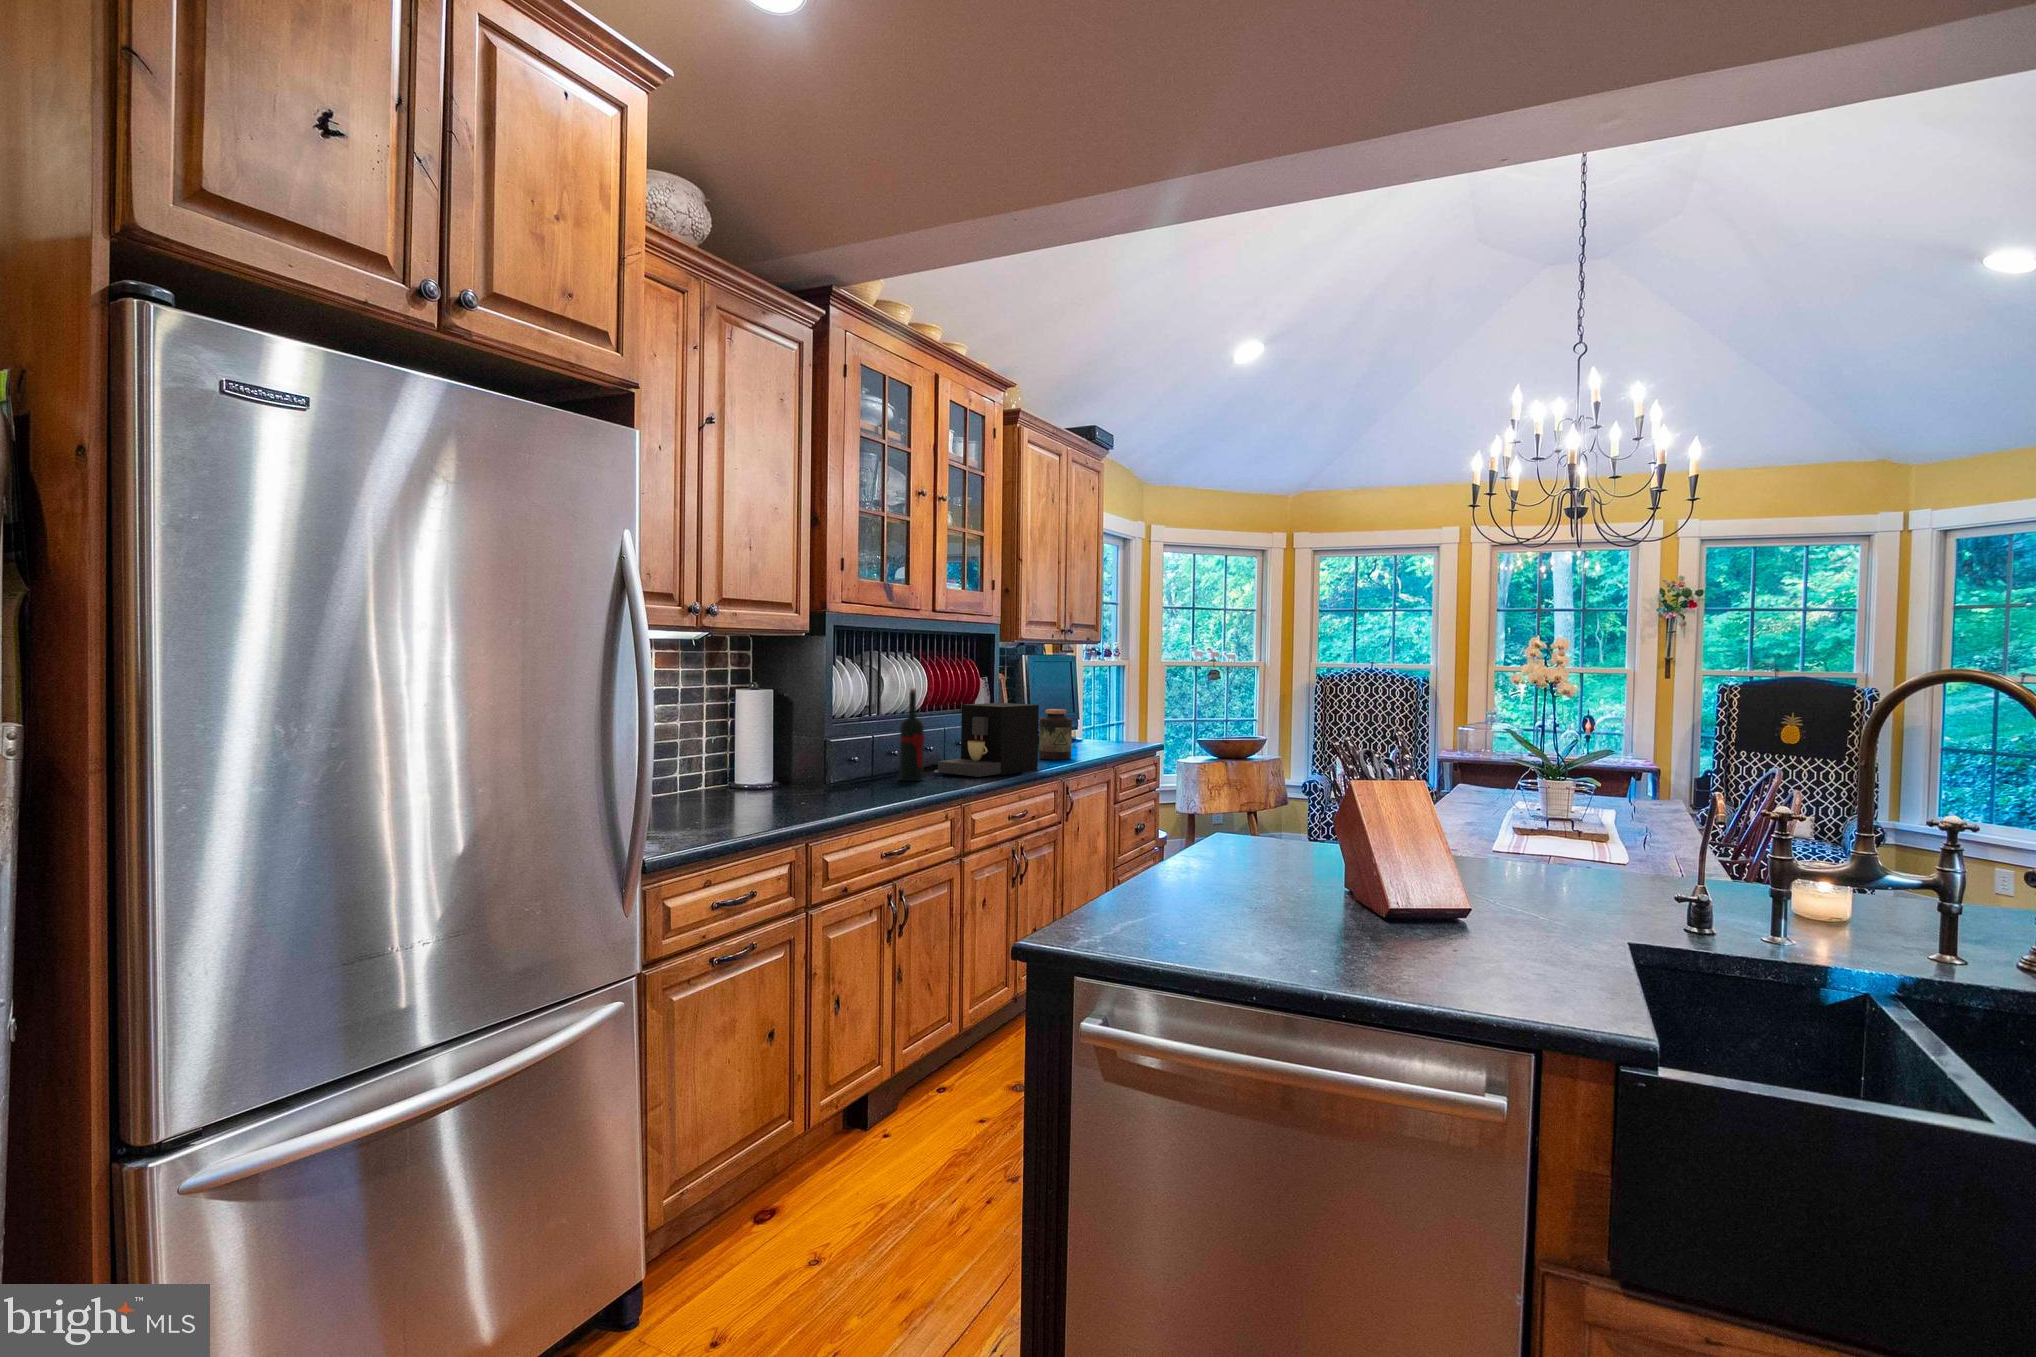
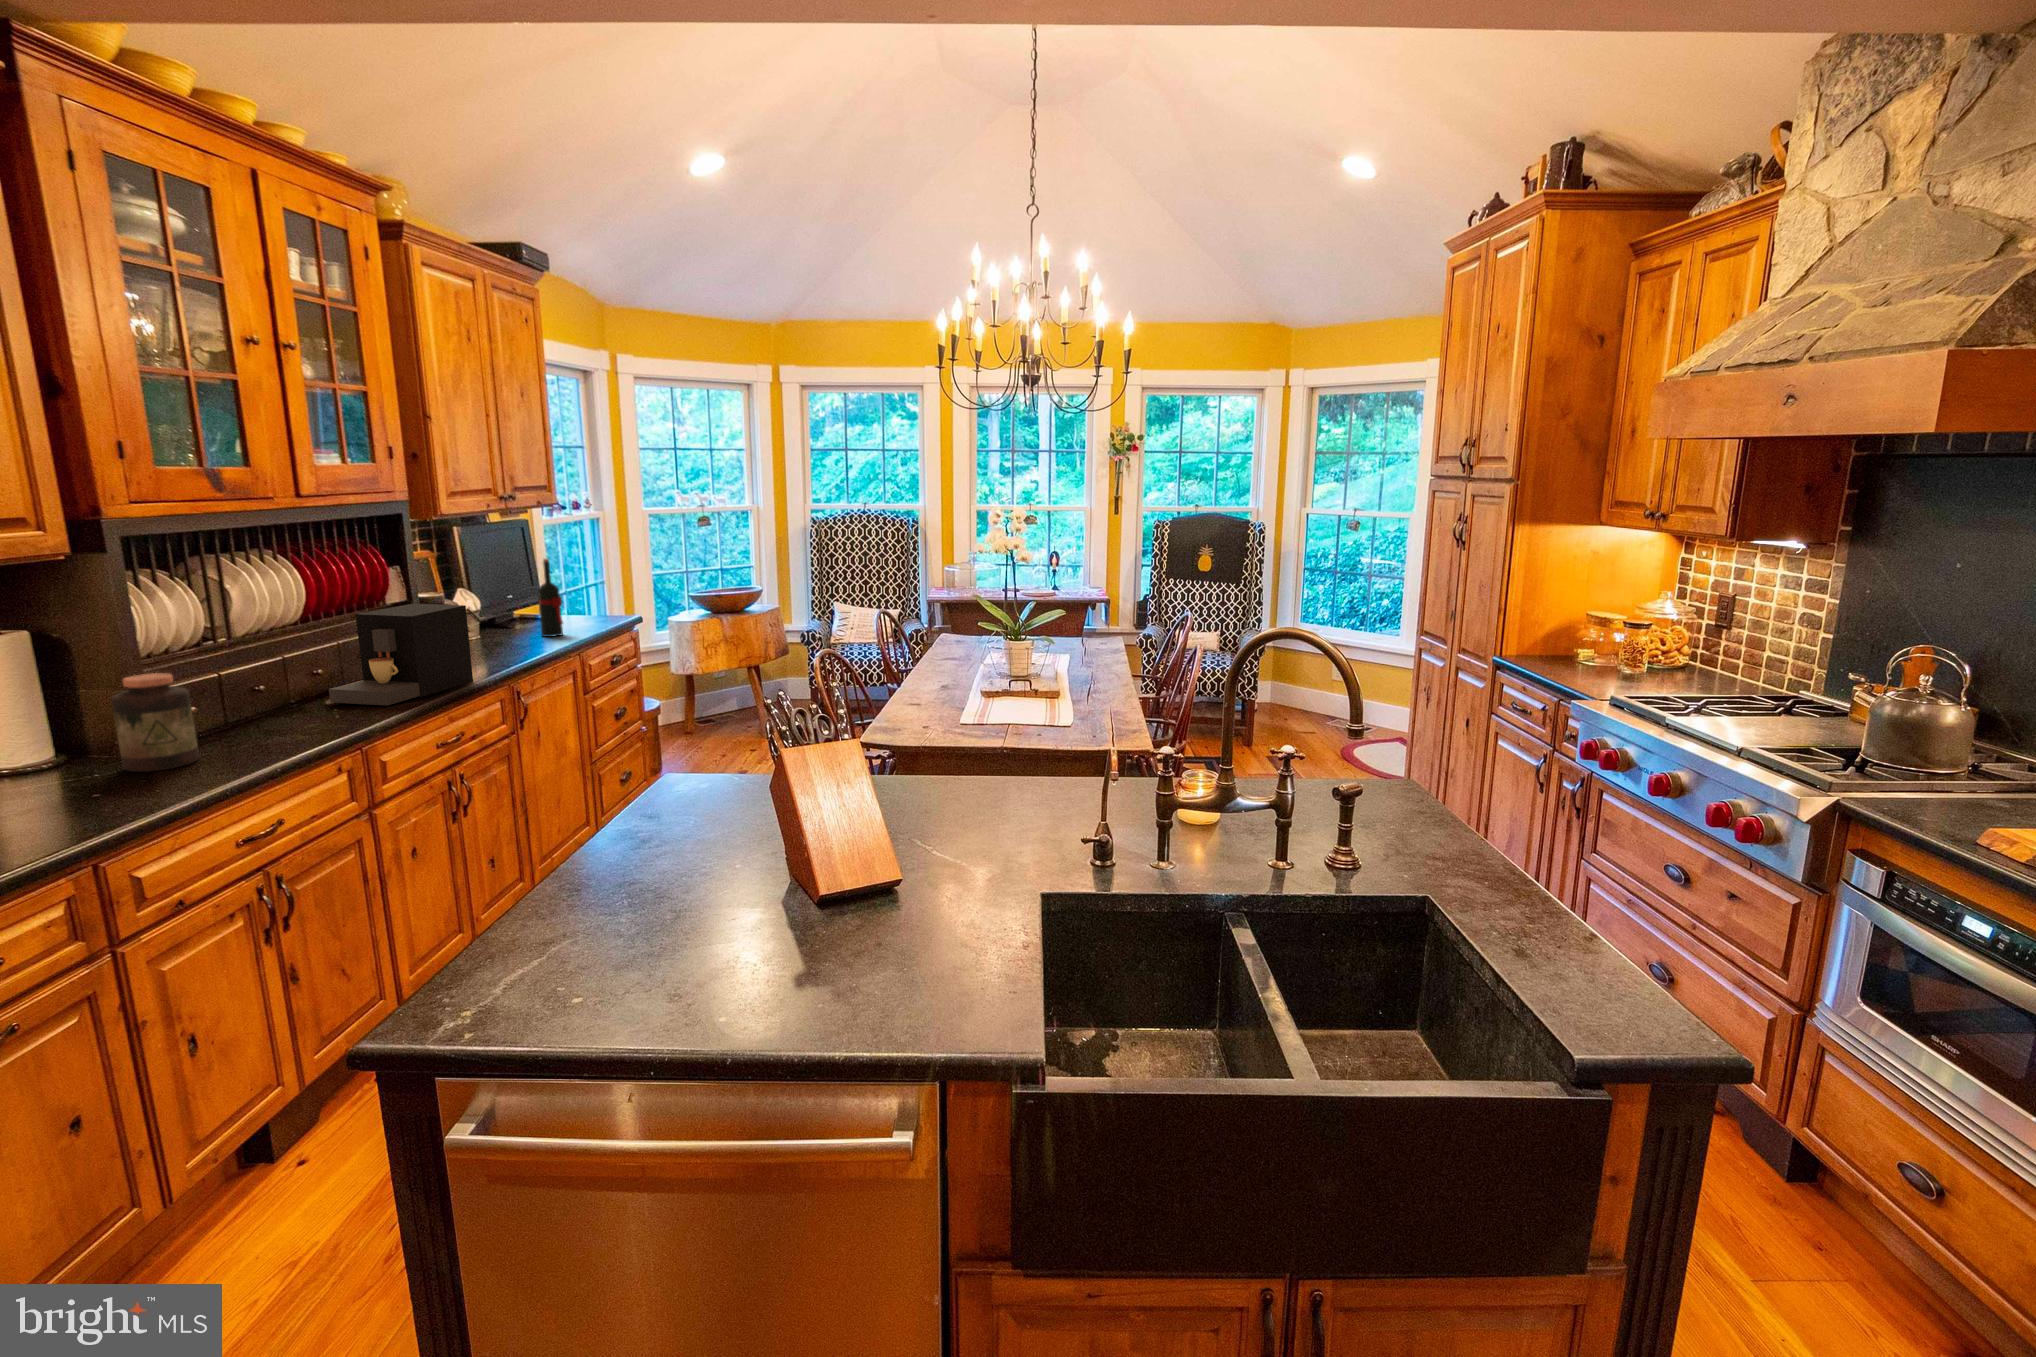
wine bottle: present [899,689,925,781] -> present [538,559,563,637]
jar: present [1039,709,1072,760] -> present [111,673,199,772]

